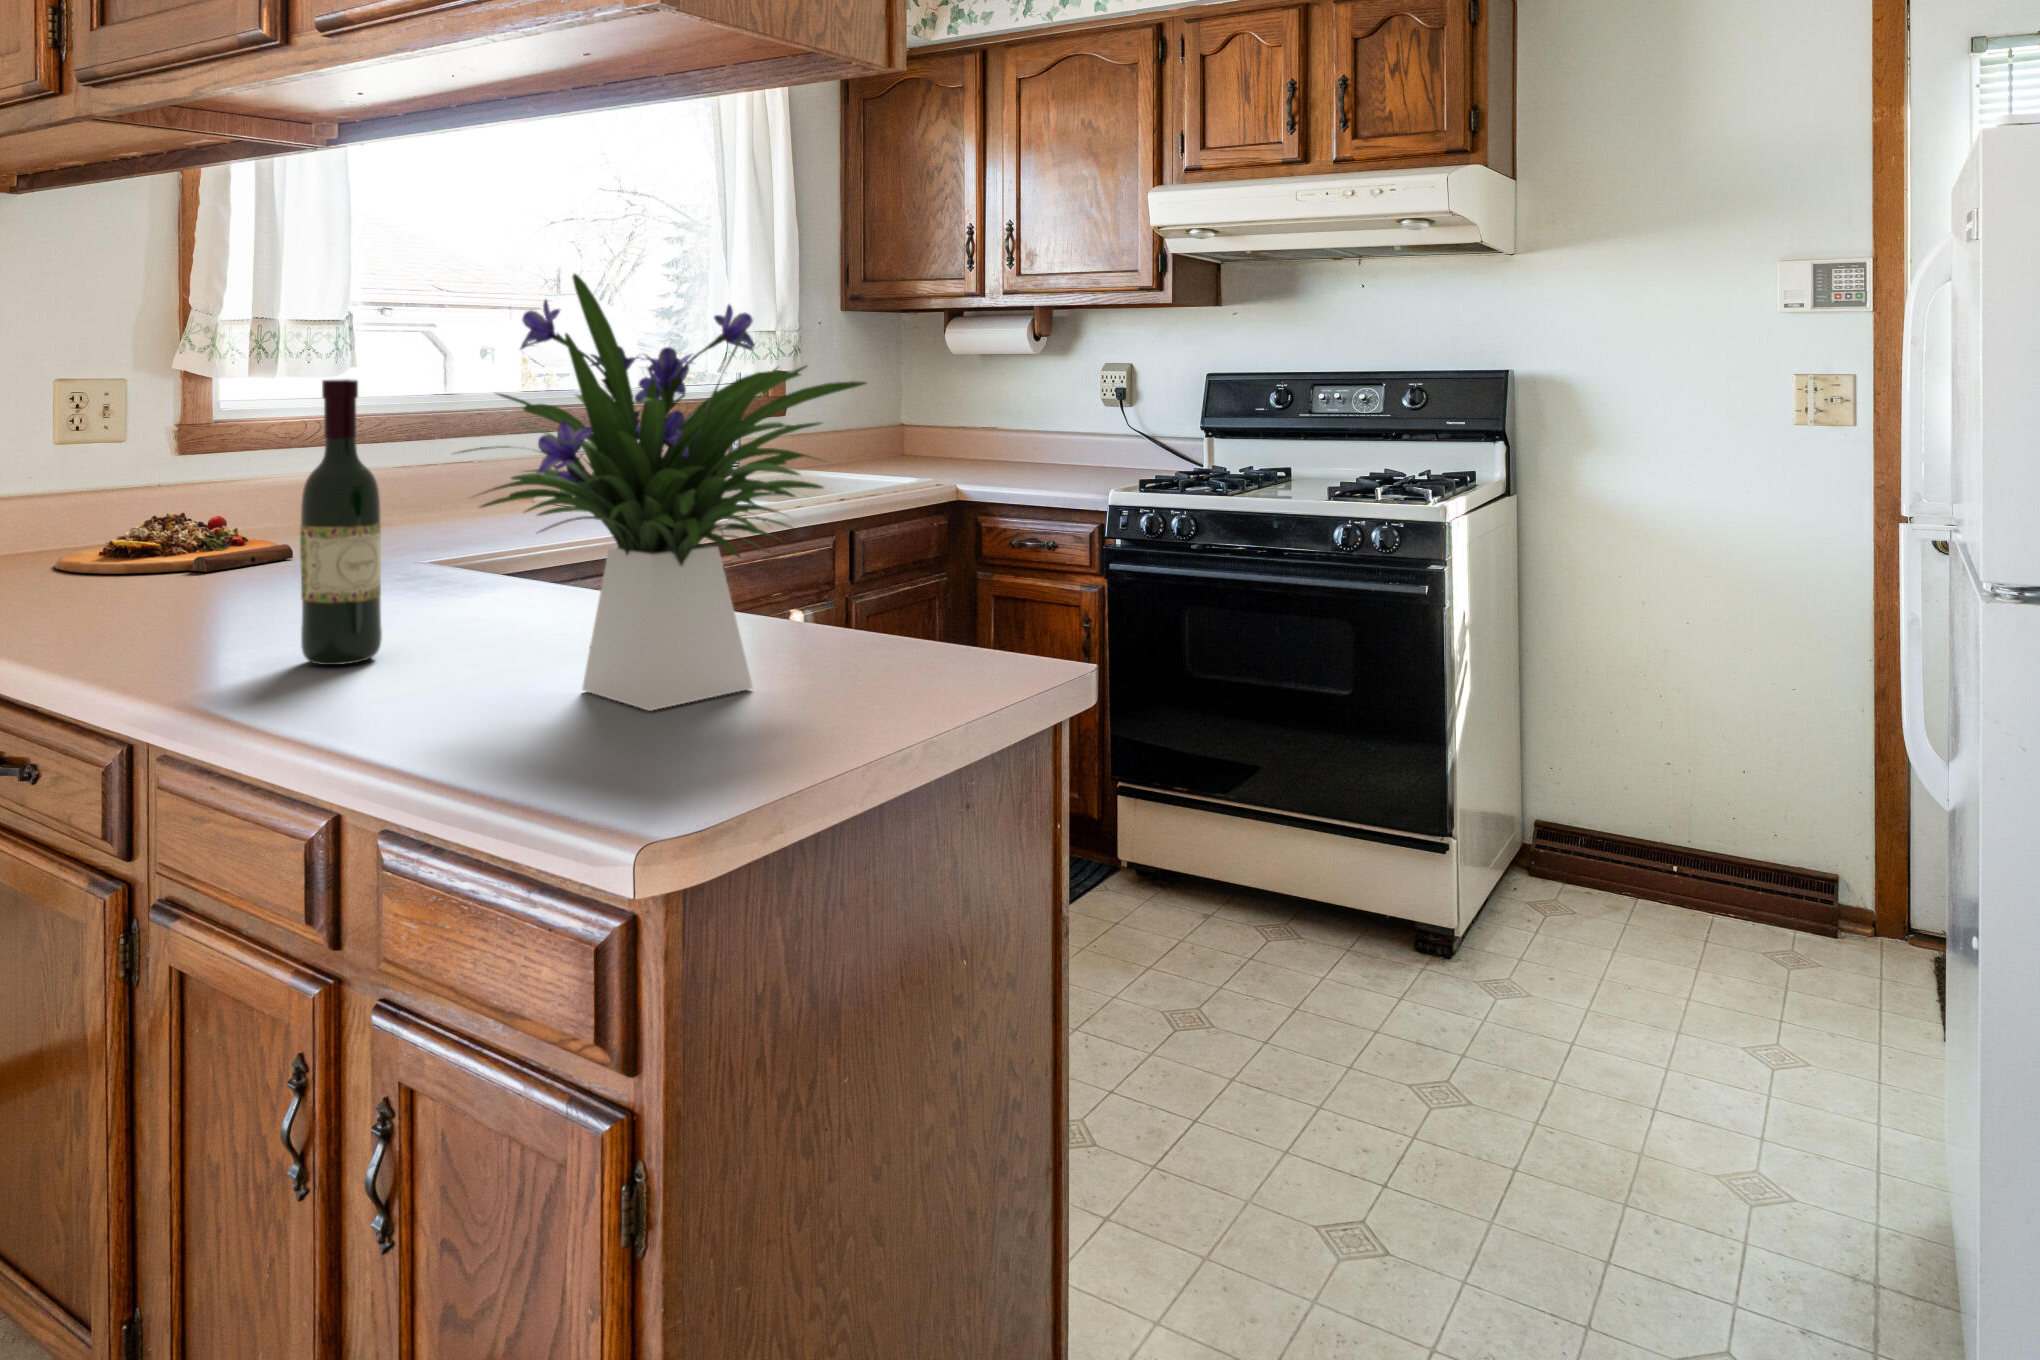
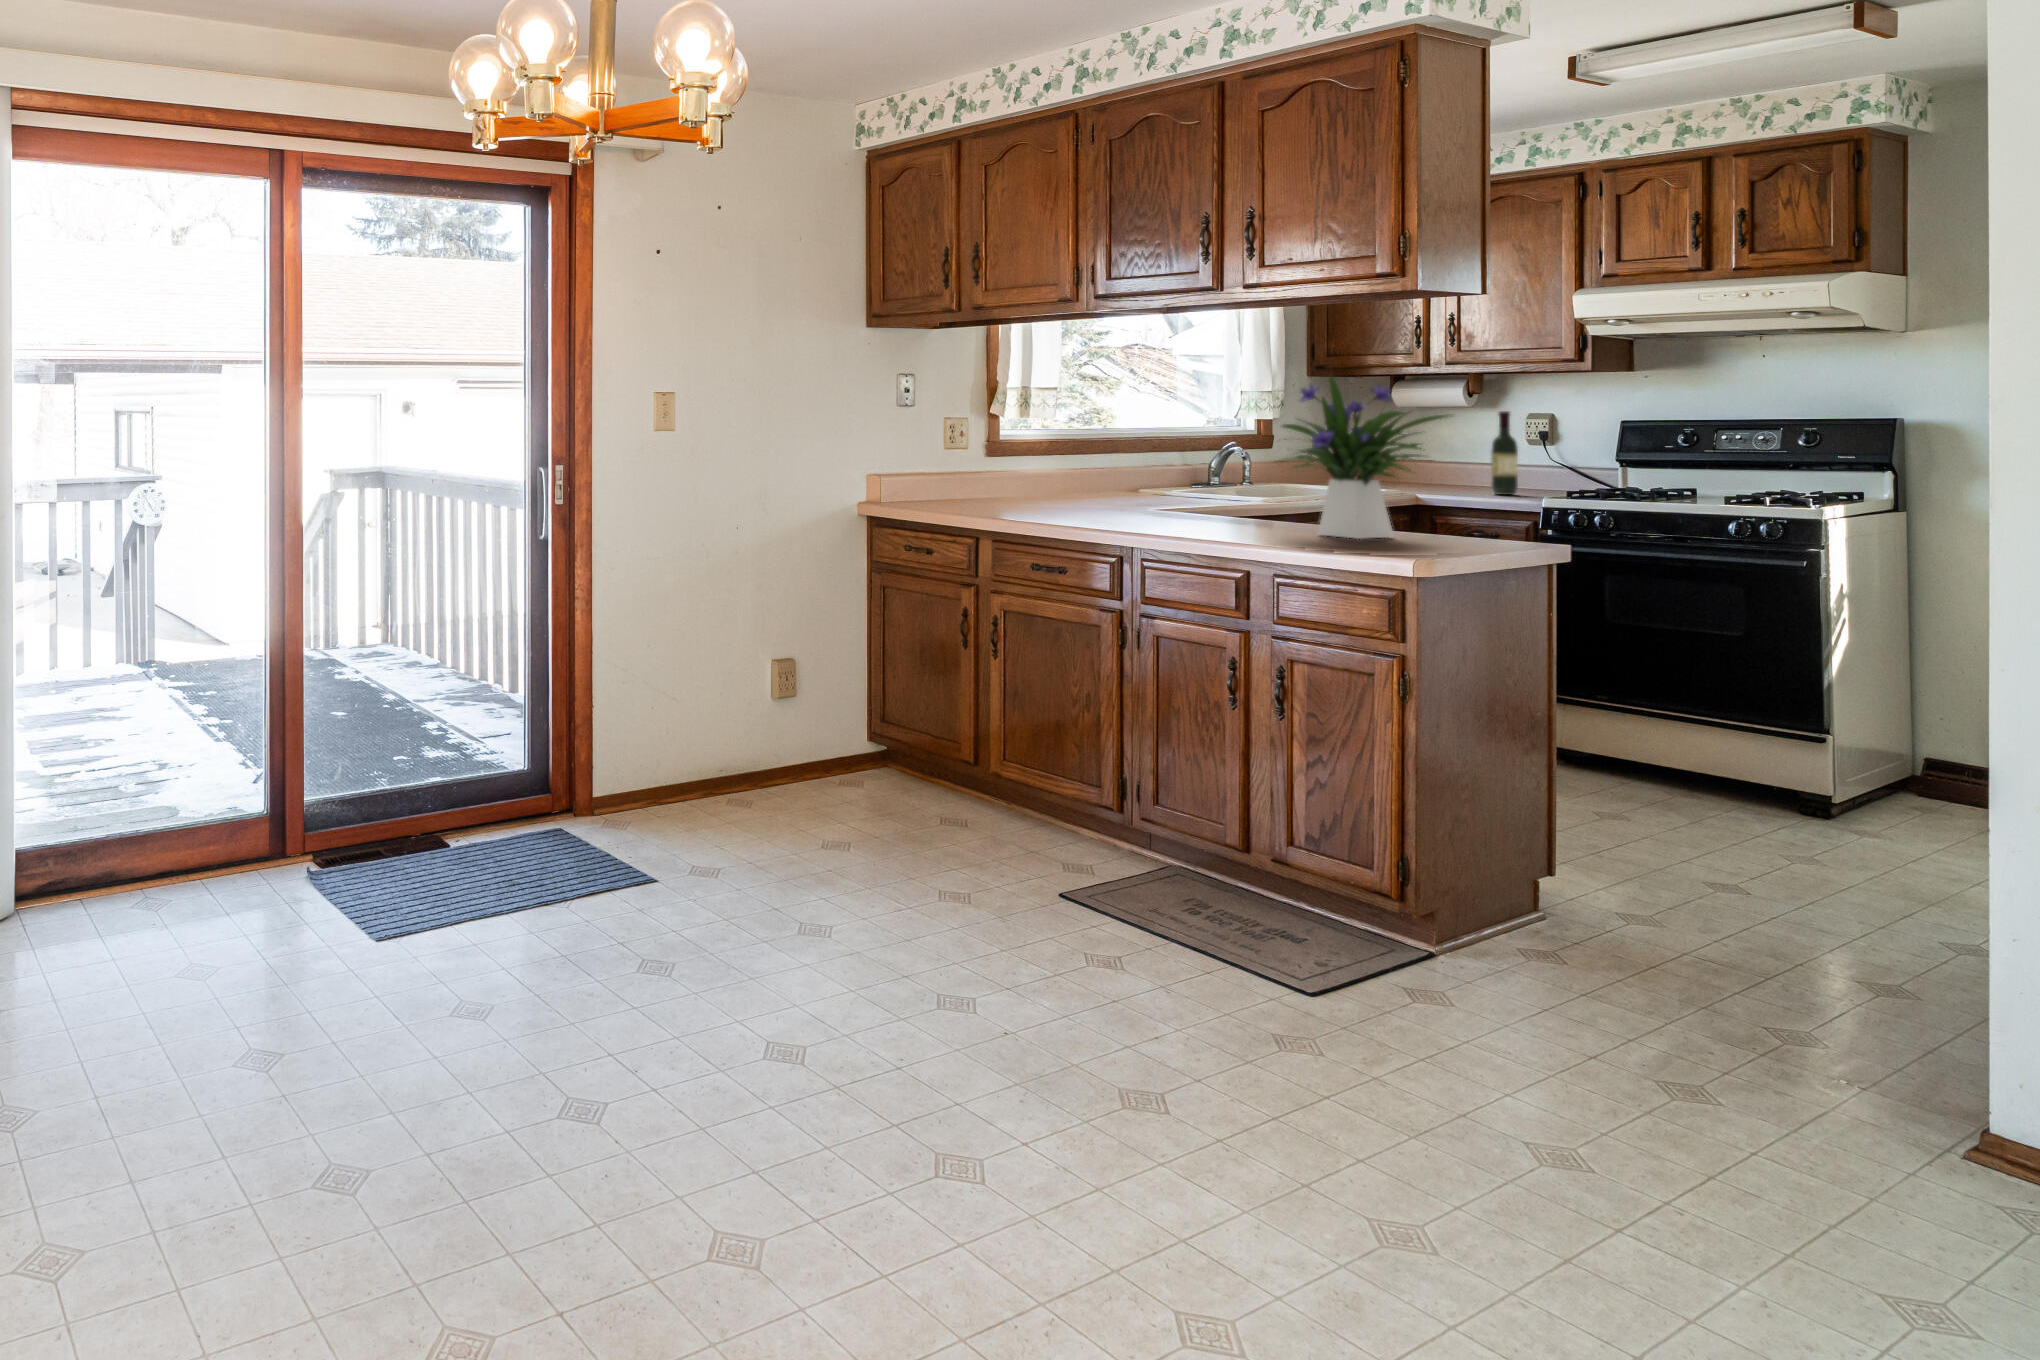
wine bottle: present [300,379,382,665] -> present [1491,411,1518,495]
cutting board: present [55,513,294,574] -> none [958,481,1070,506]

